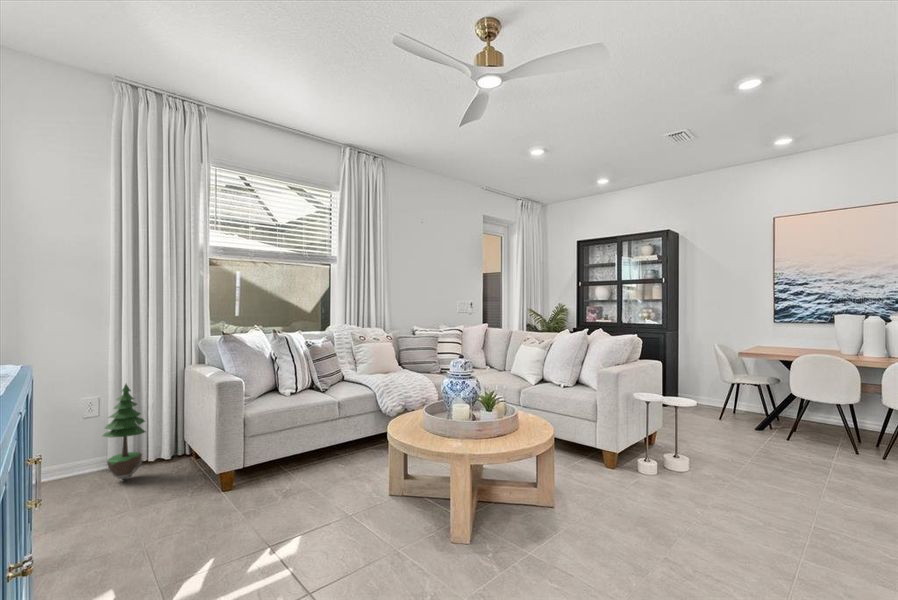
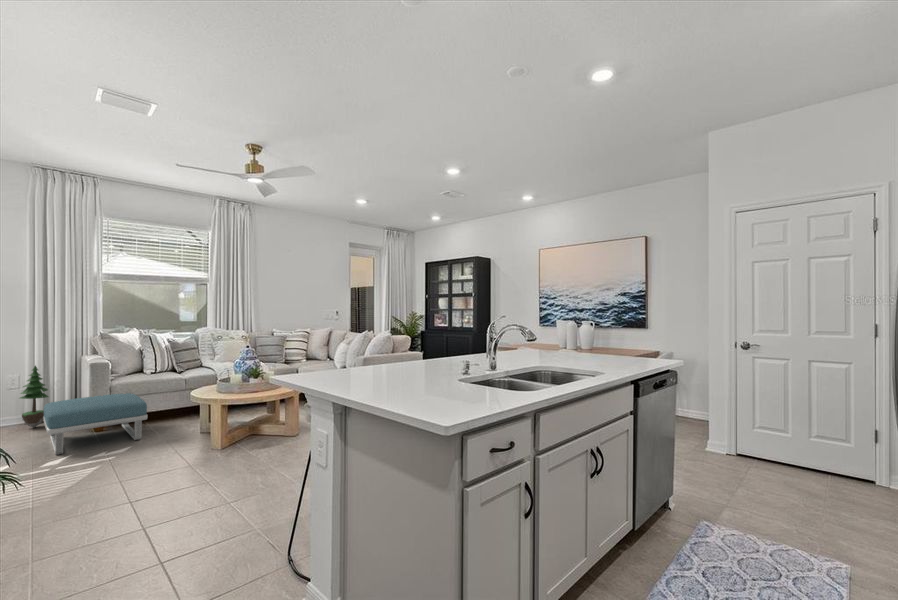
footstool: none [150,427,318,559] -> present [43,393,147,455]

